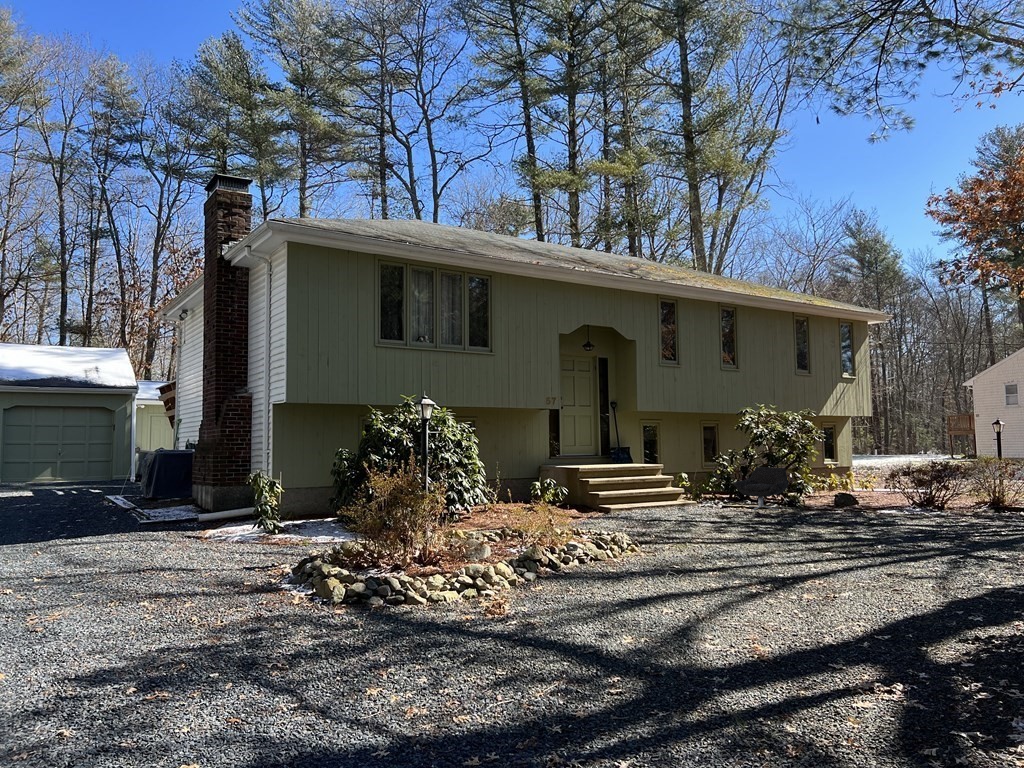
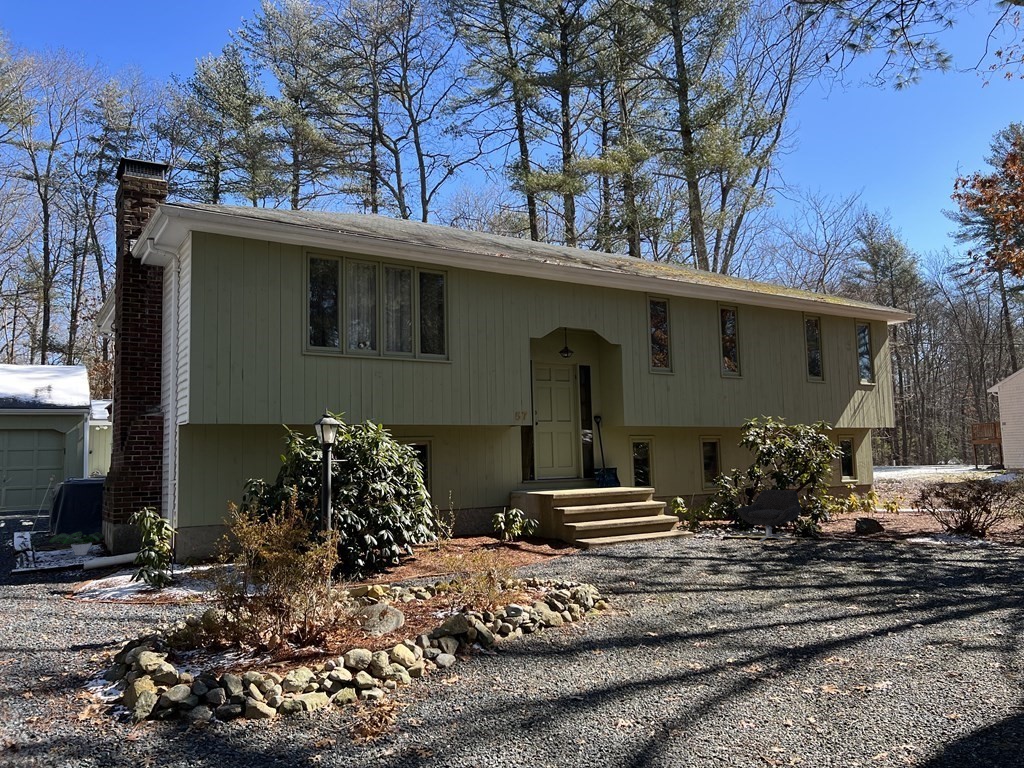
potted plant: none [146,494,190,514] -> present [49,531,105,555]

